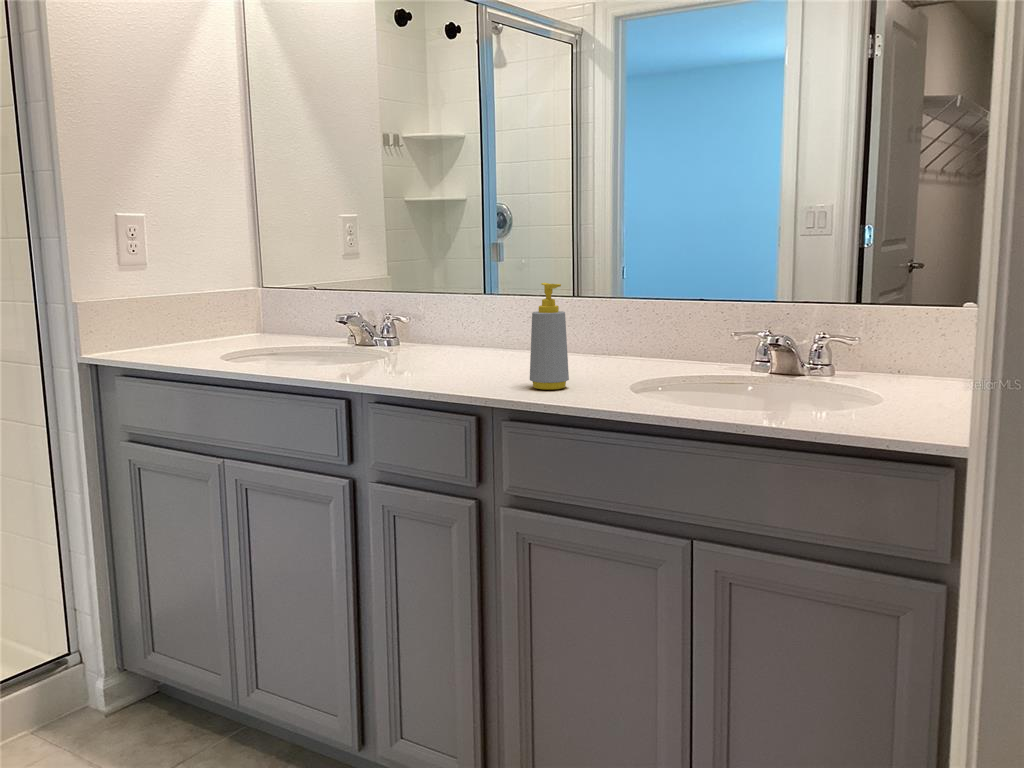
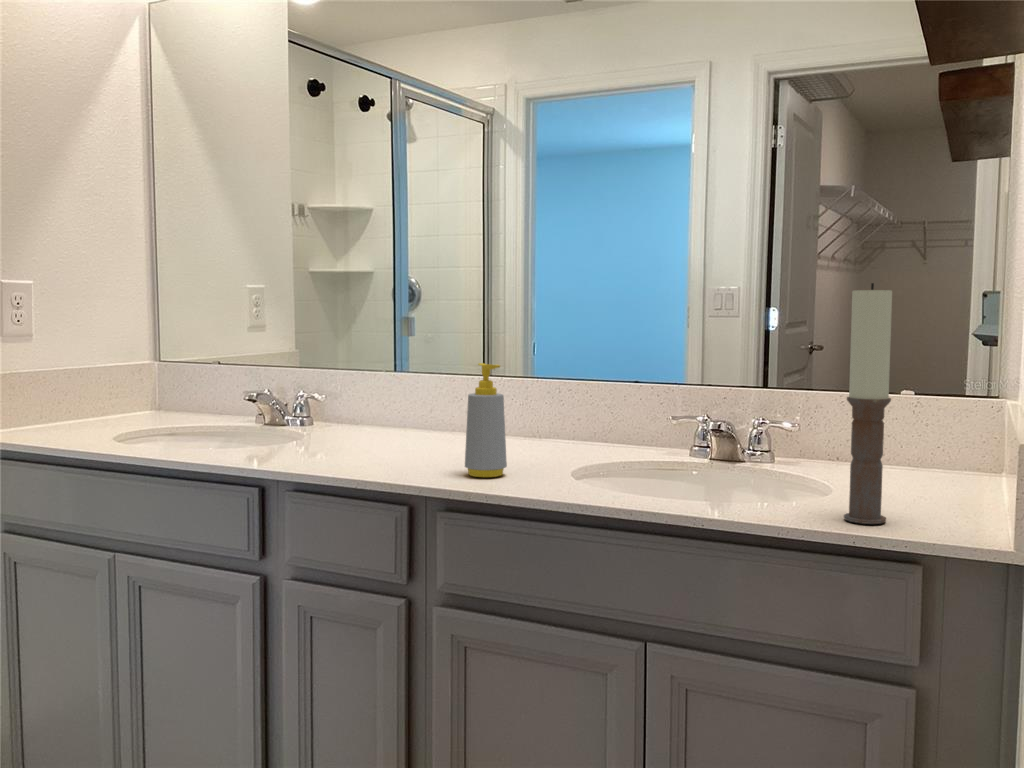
candle: none [877,198,927,429] -> present [844,283,892,524]

